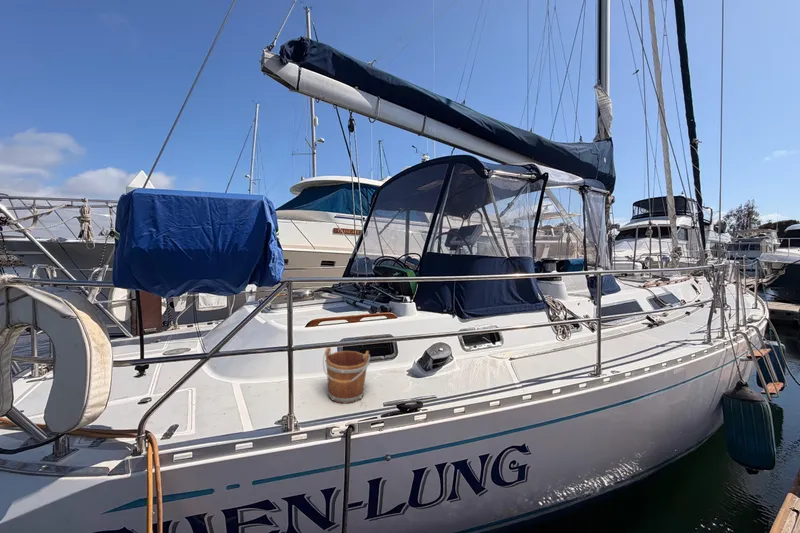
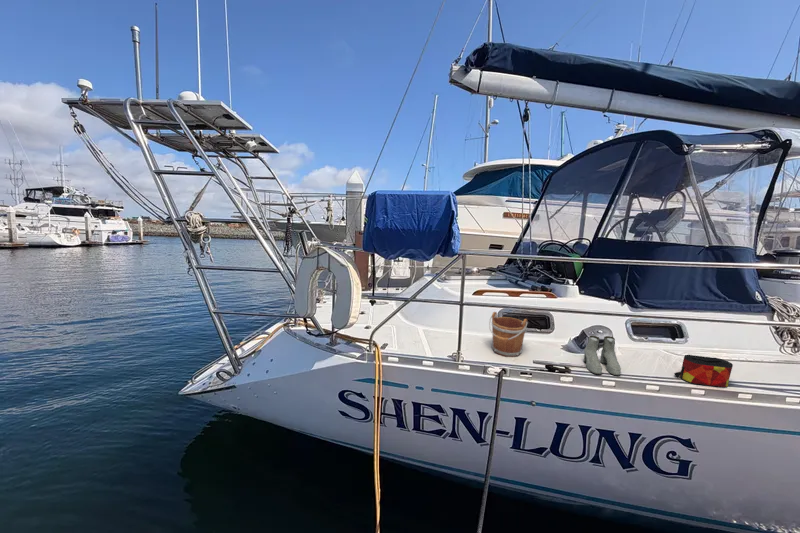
boots: none [429,355,466,400] -> present [584,335,621,375]
bag: none [506,358,546,388] -> present [674,355,733,388]

